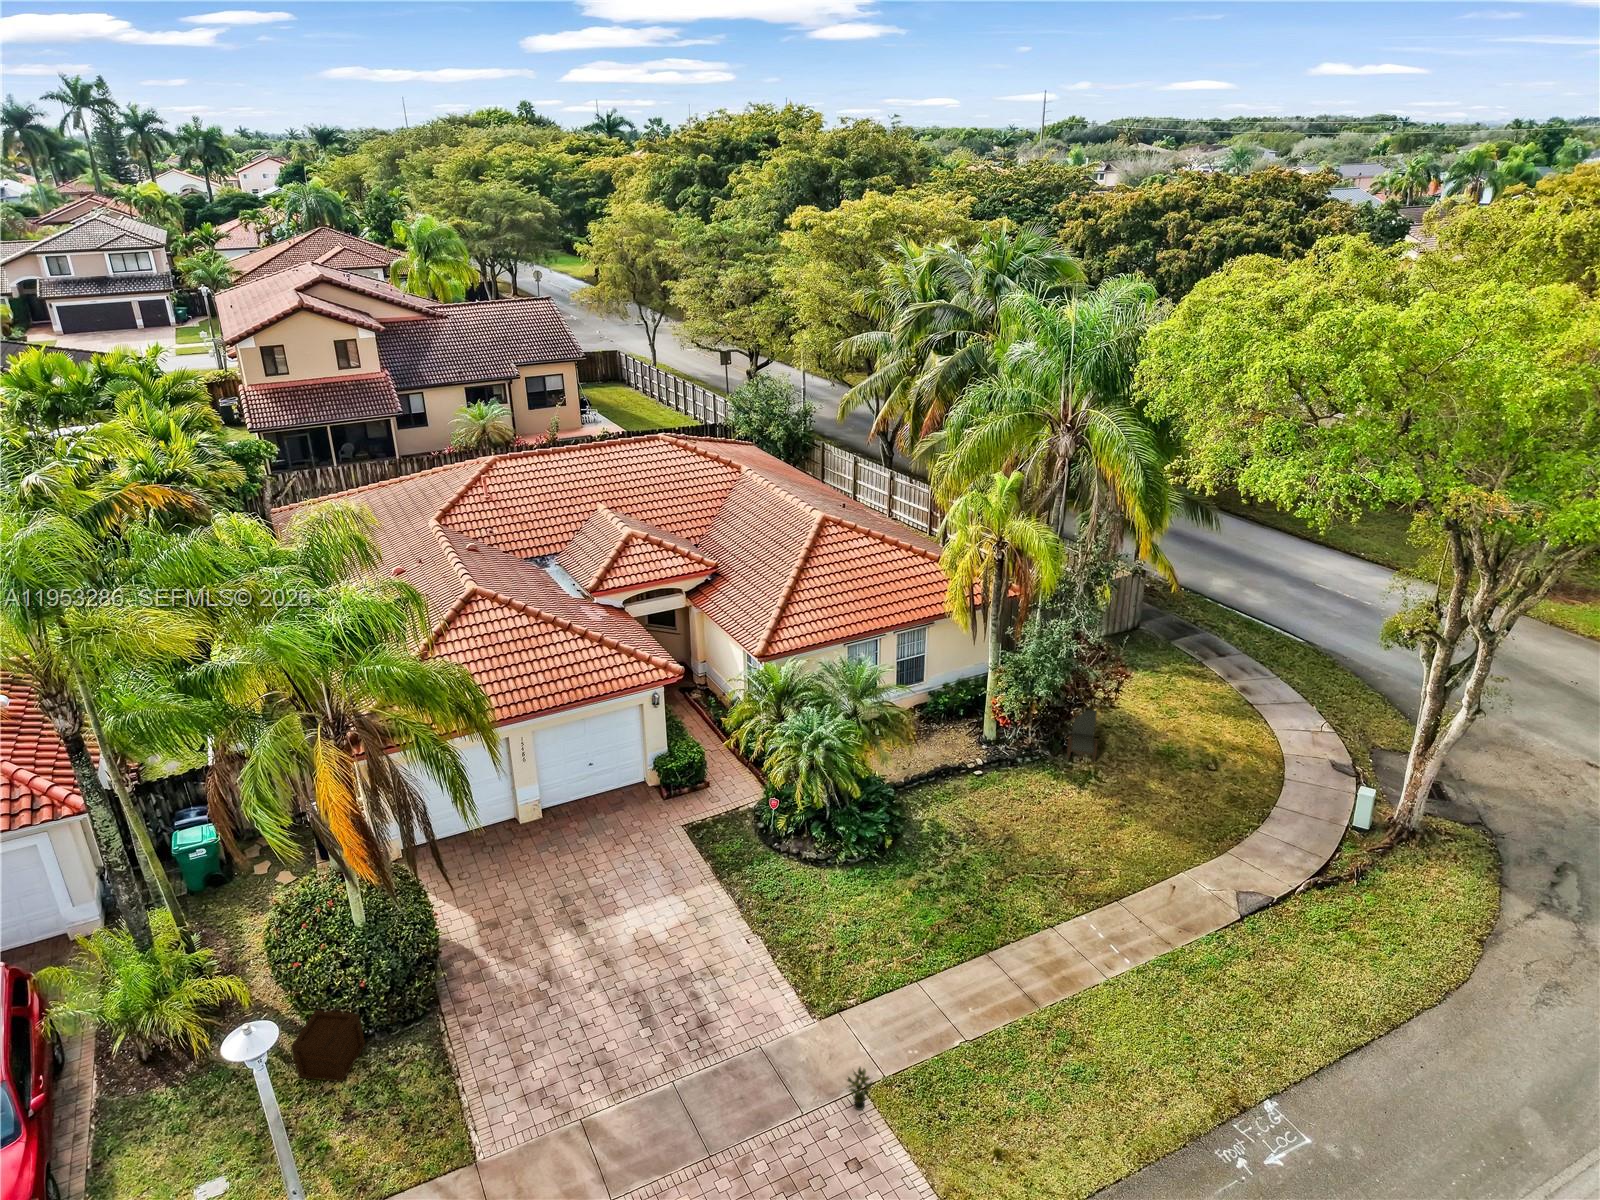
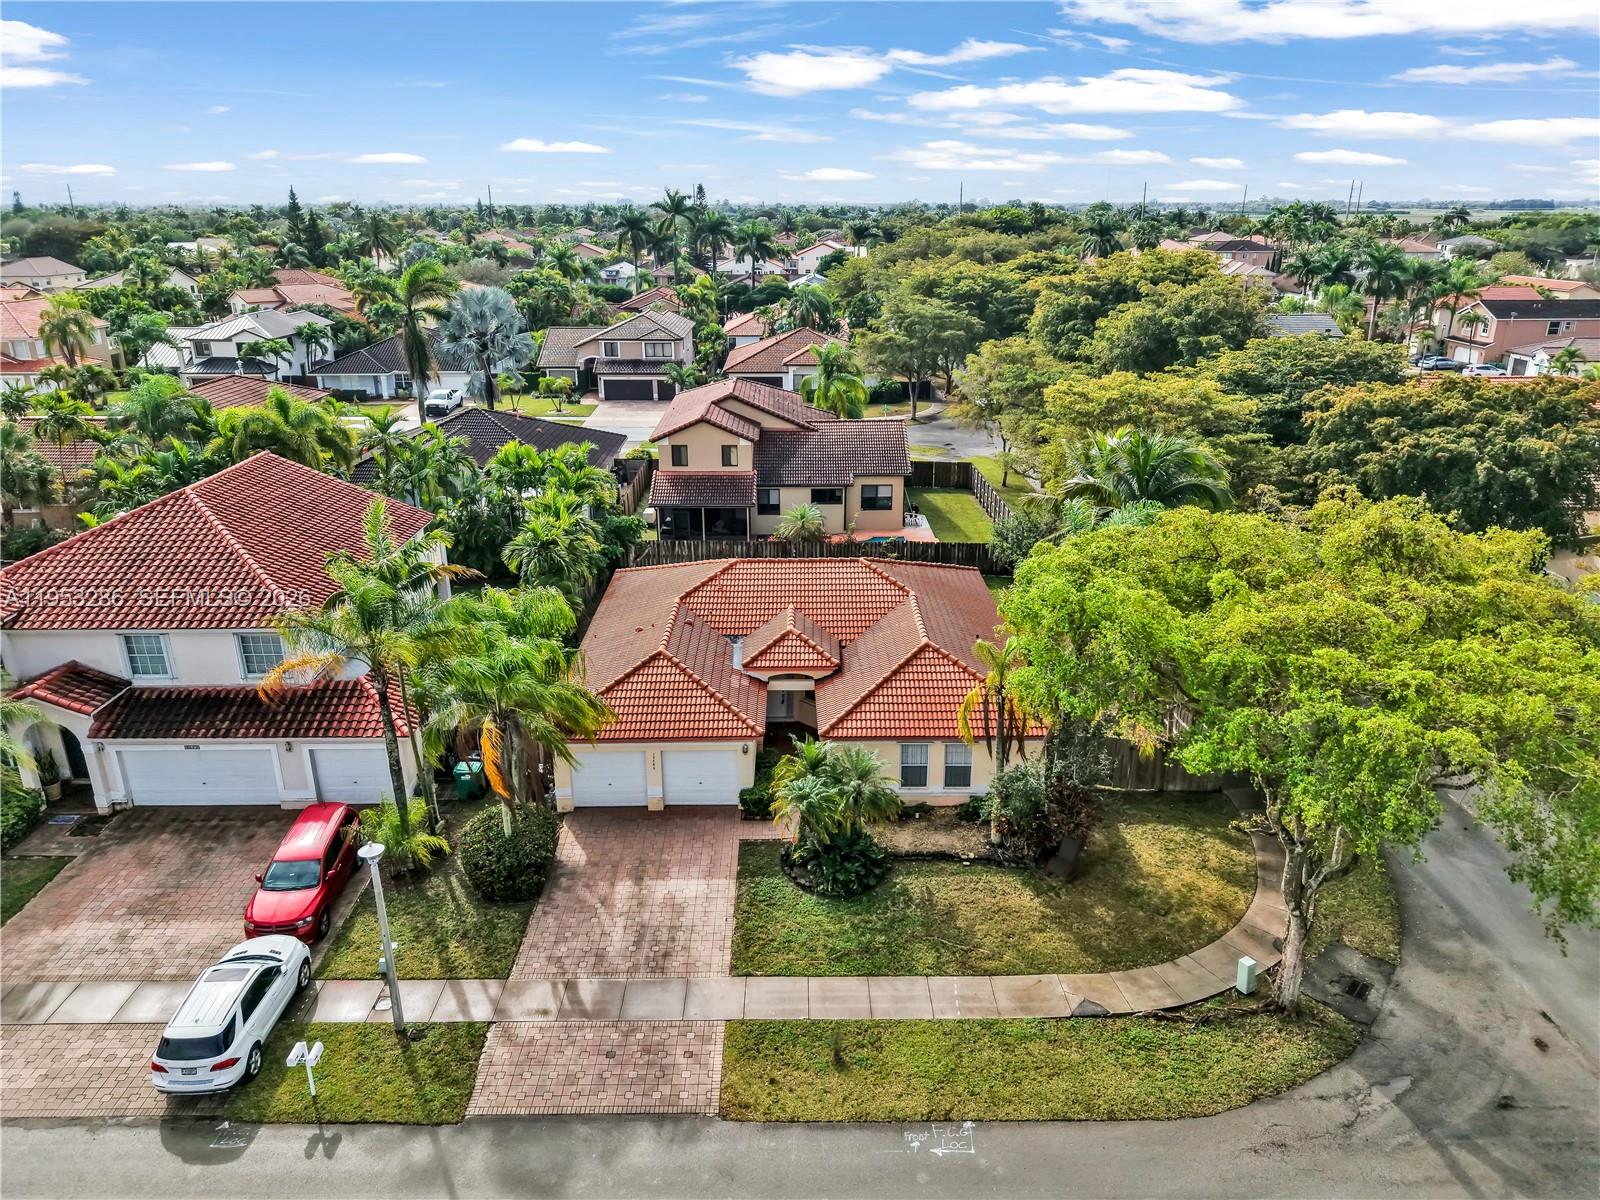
wooden crate: present [291,1010,365,1082] -> none [453,874,493,916]
potted plant: present [847,1068,872,1110] -> present [829,1031,843,1059]

